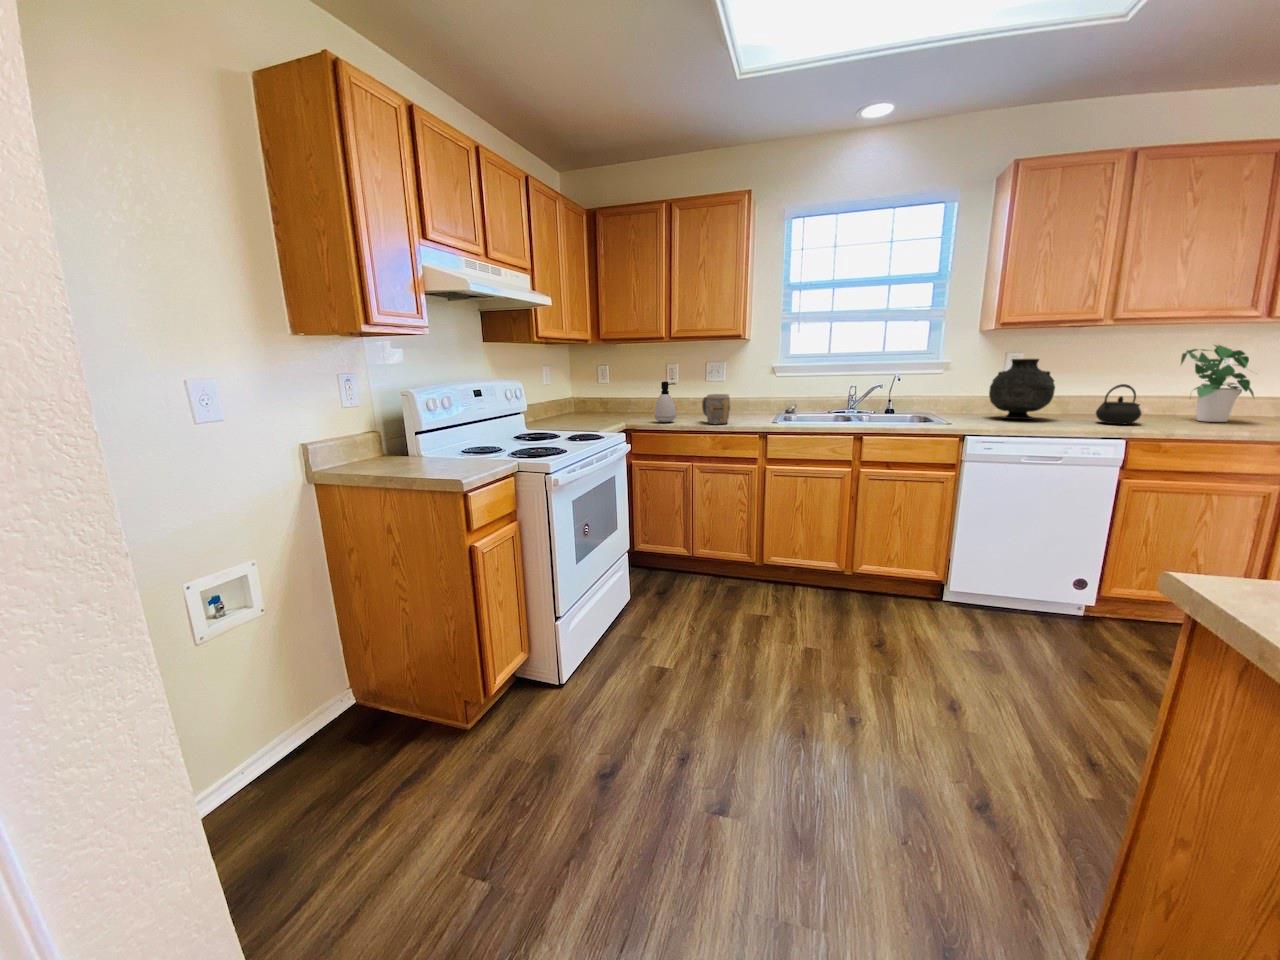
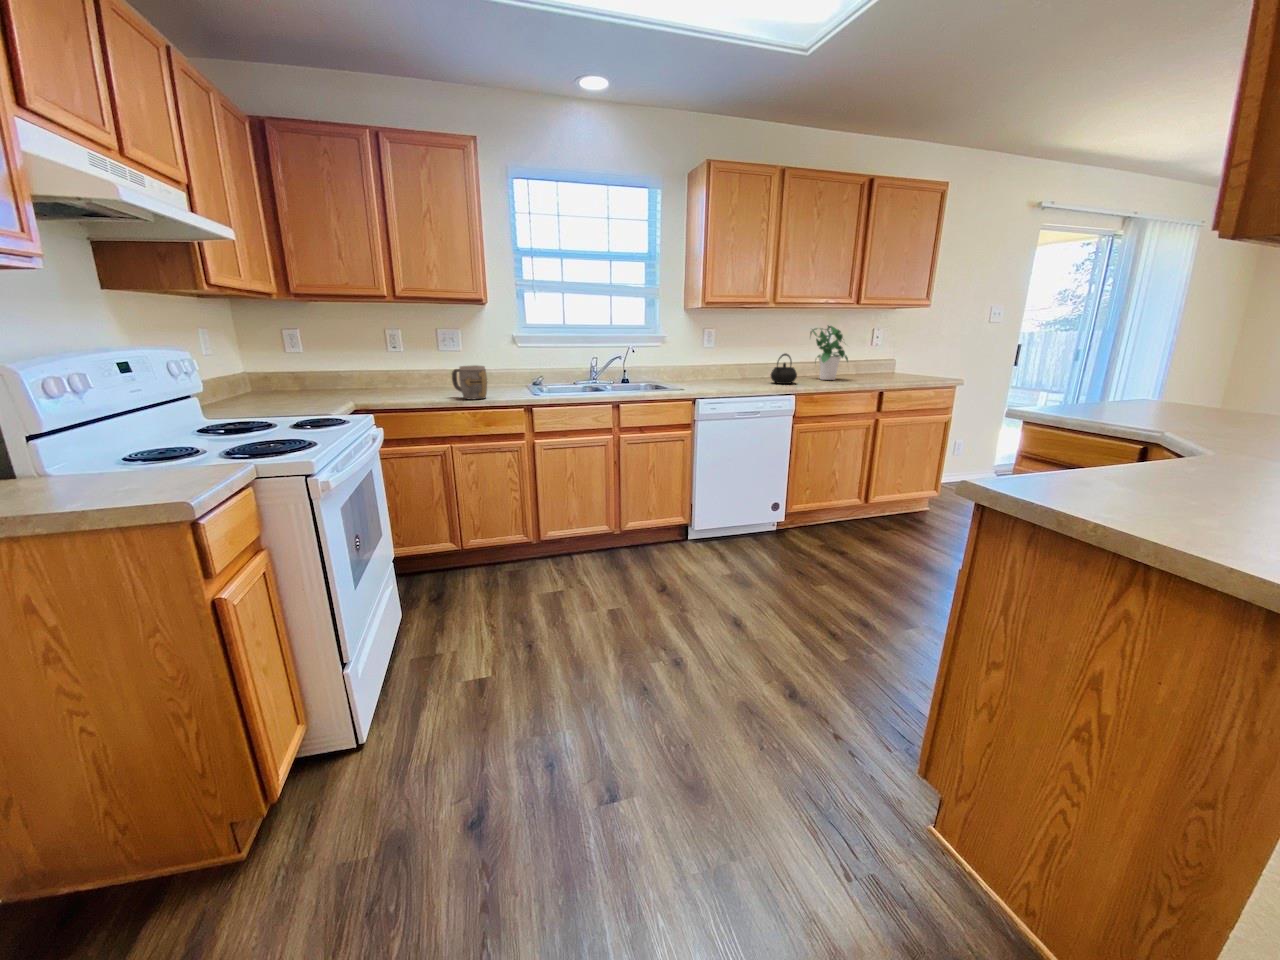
vase: present [989,359,1055,419] -> none [701,333,745,383]
soap dispenser: present [654,381,676,422] -> none [394,352,422,400]

